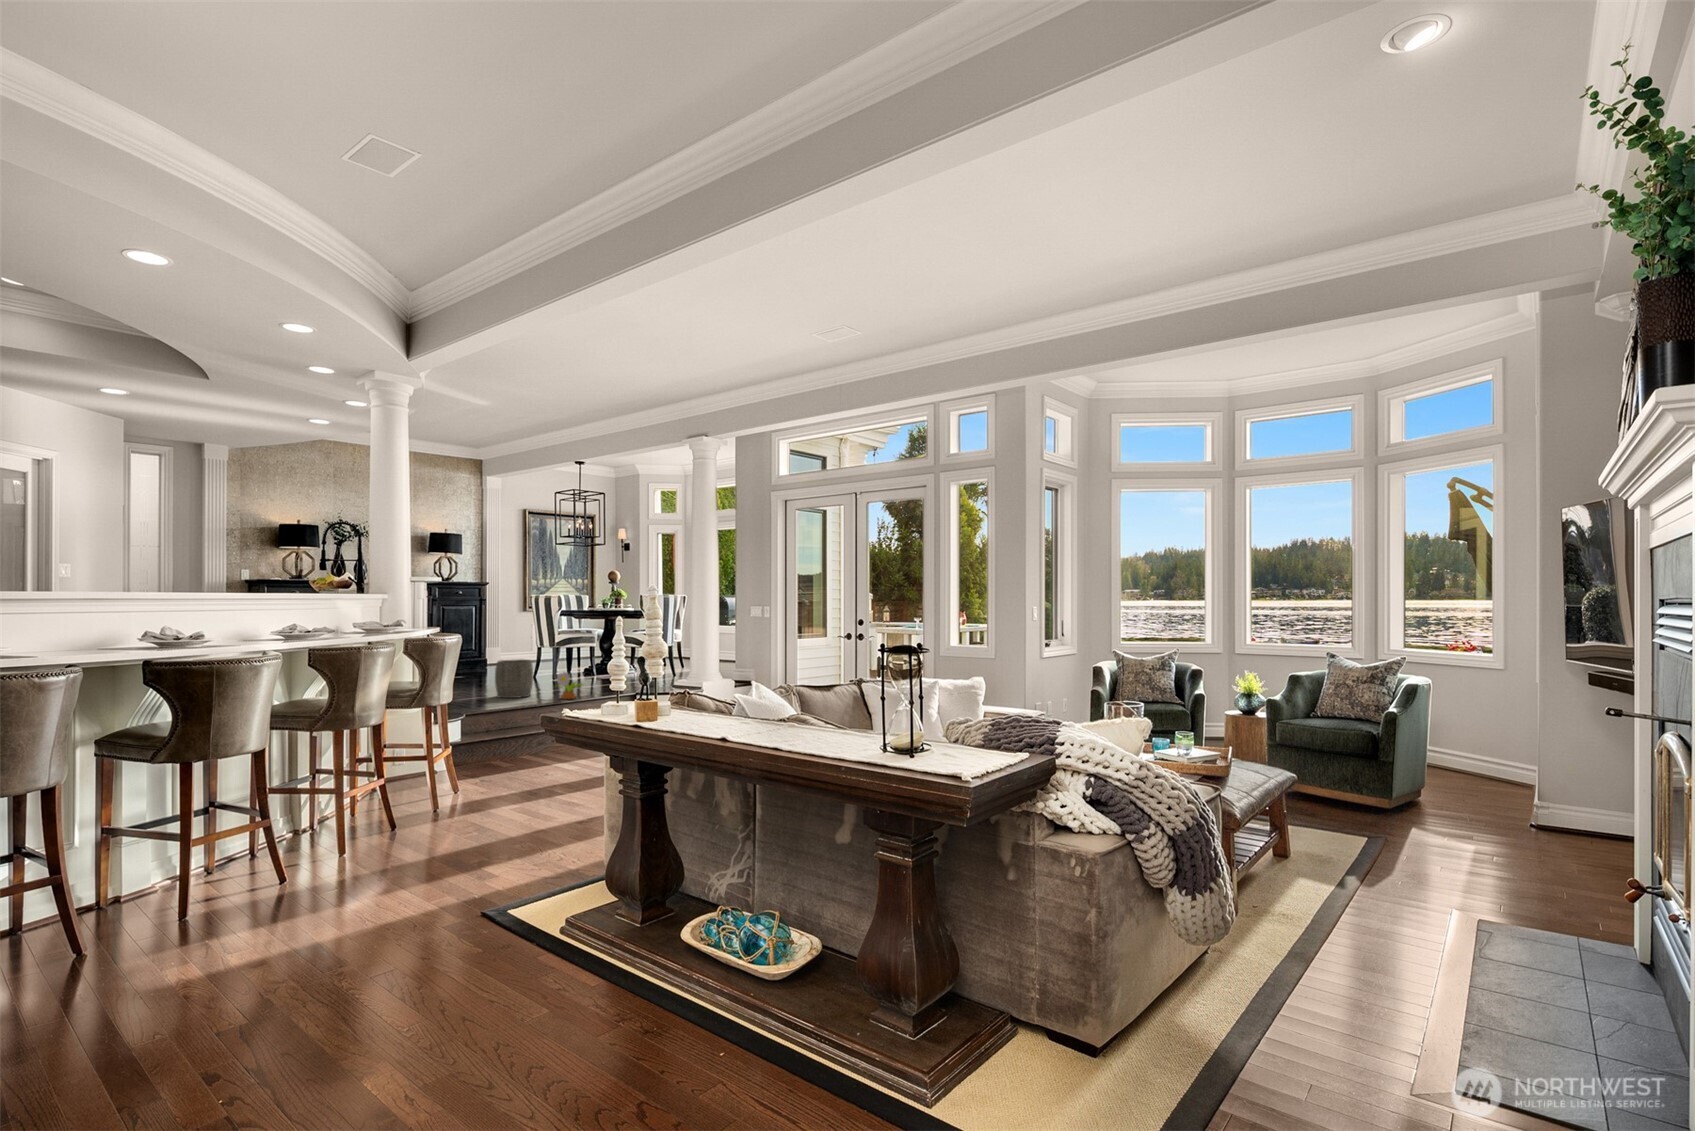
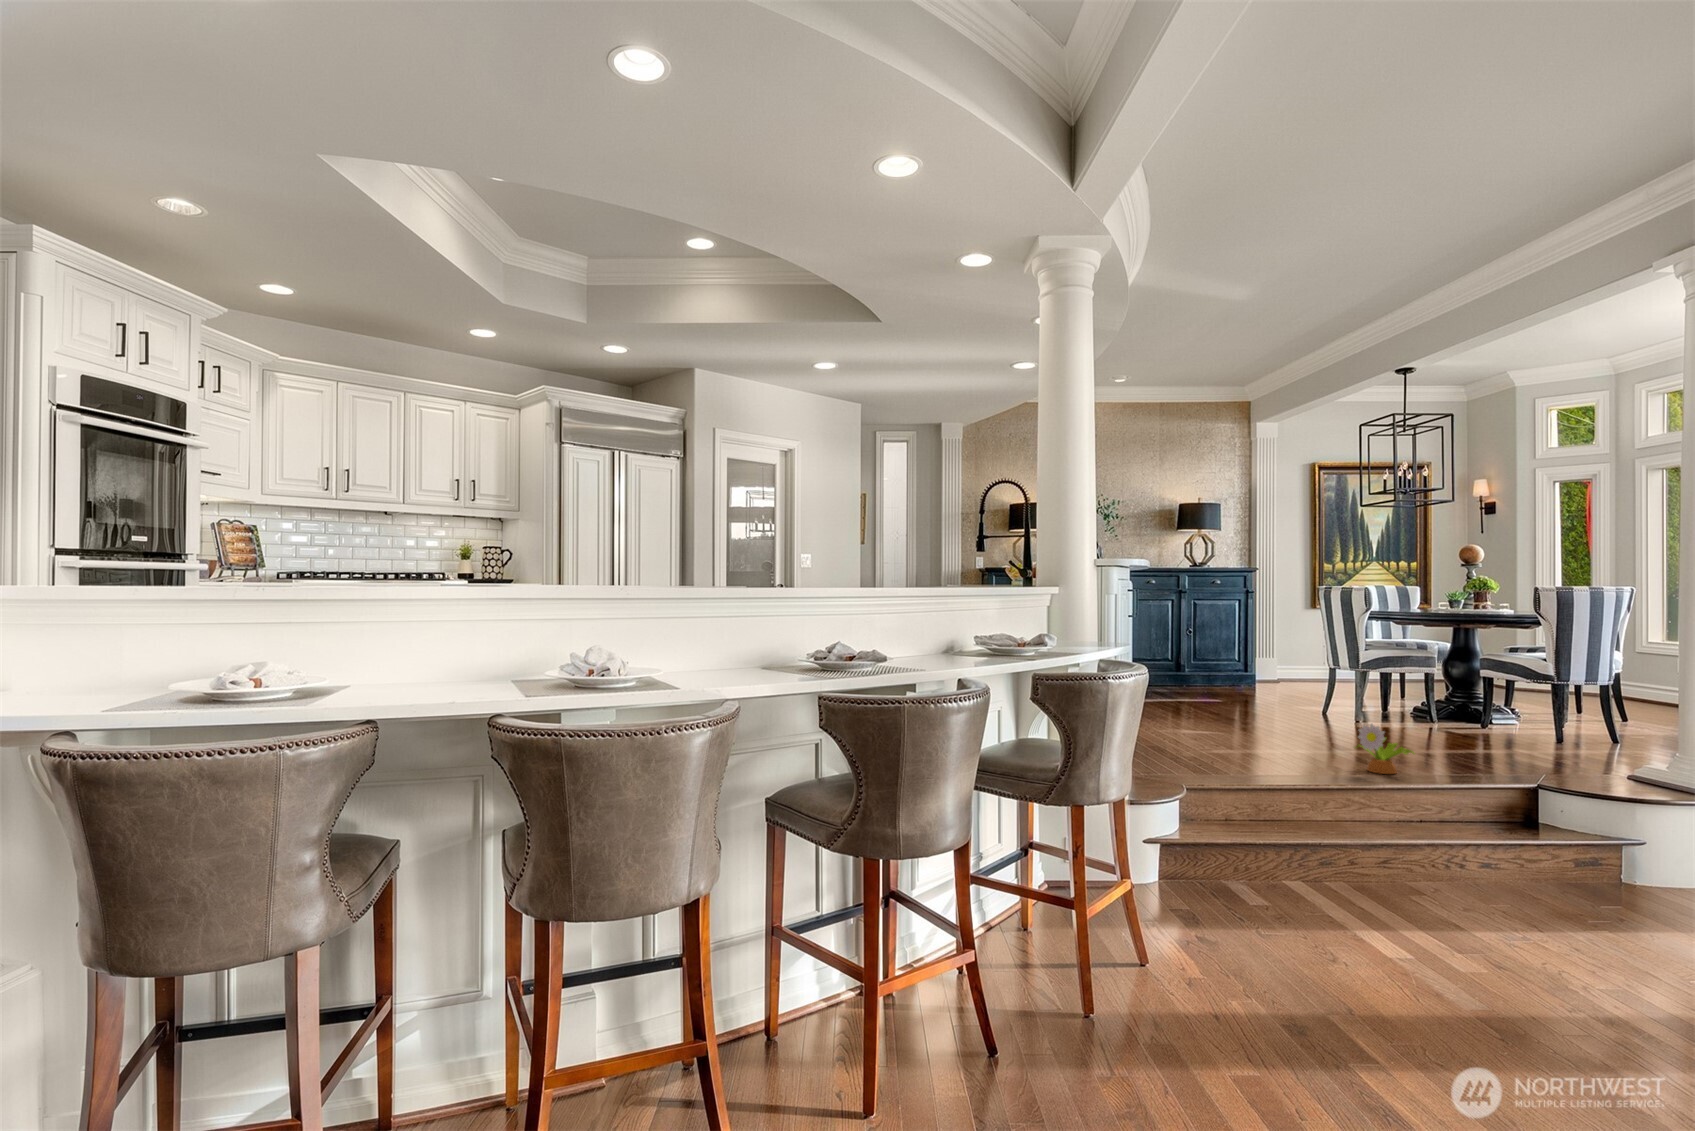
woven basket: present [495,659,533,698] -> none [1253,691,1316,756]

